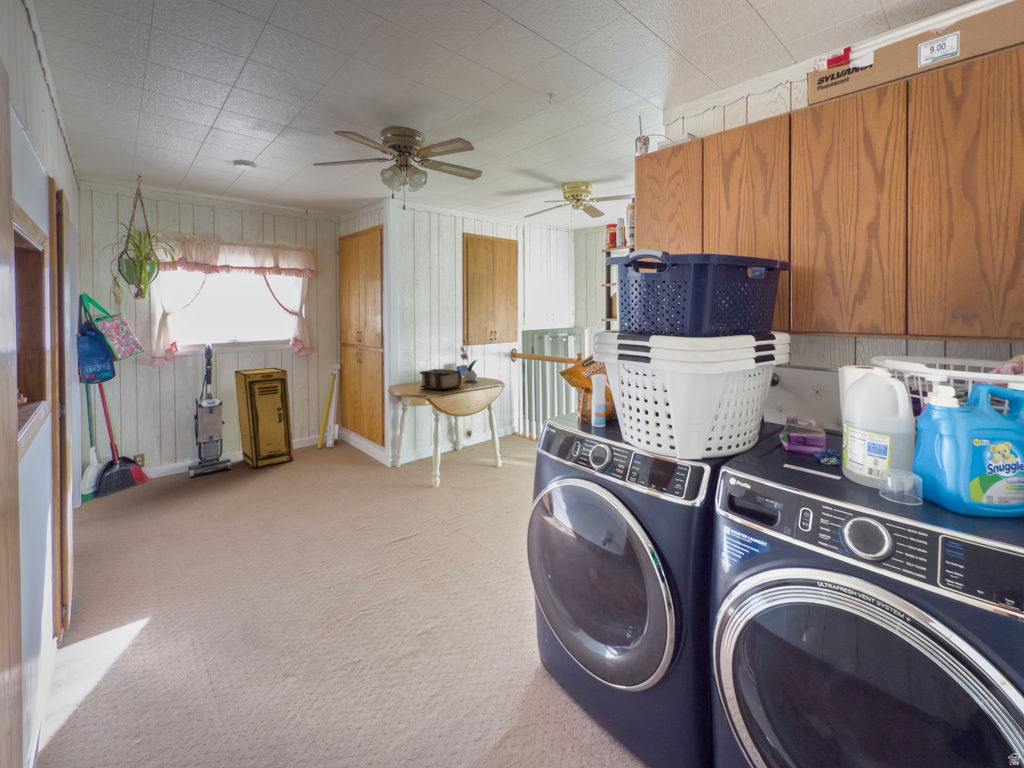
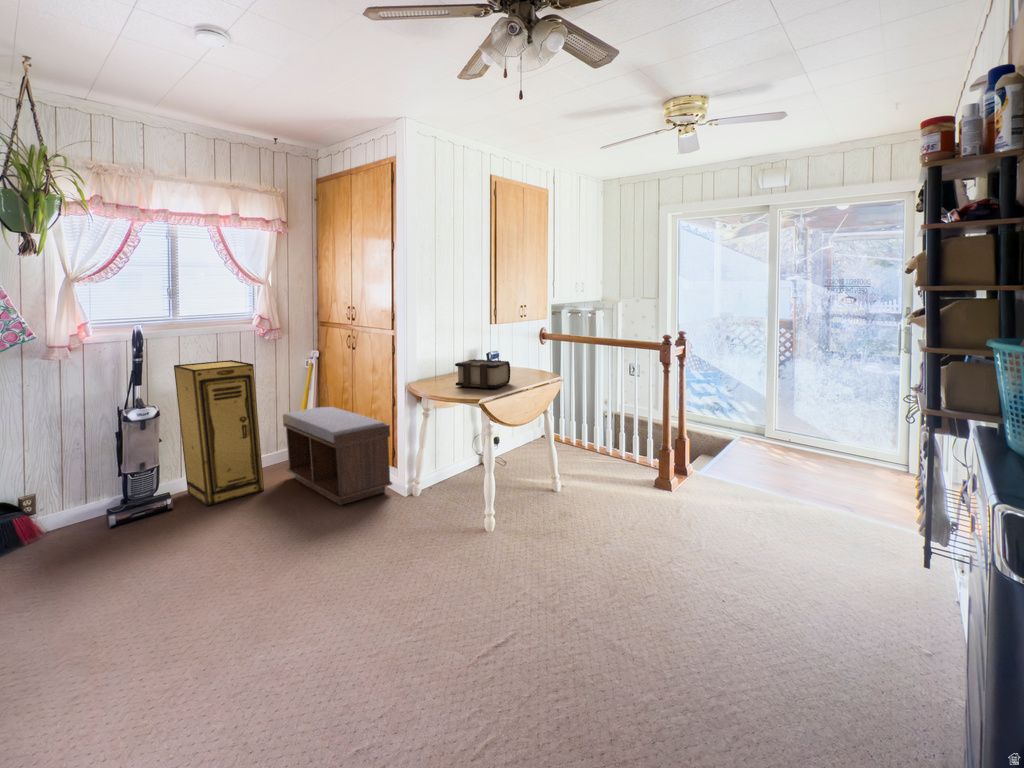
flower arrangement: present [461,341,477,381] -> none [501,320,525,376]
bench: none [309,402,380,471] -> present [283,407,392,505]

